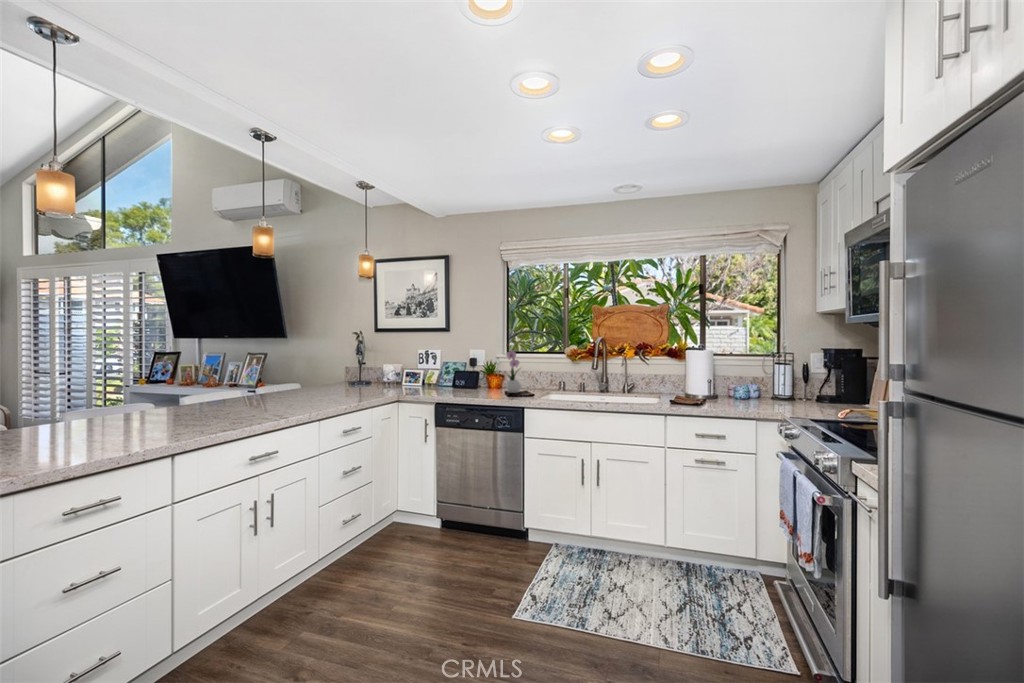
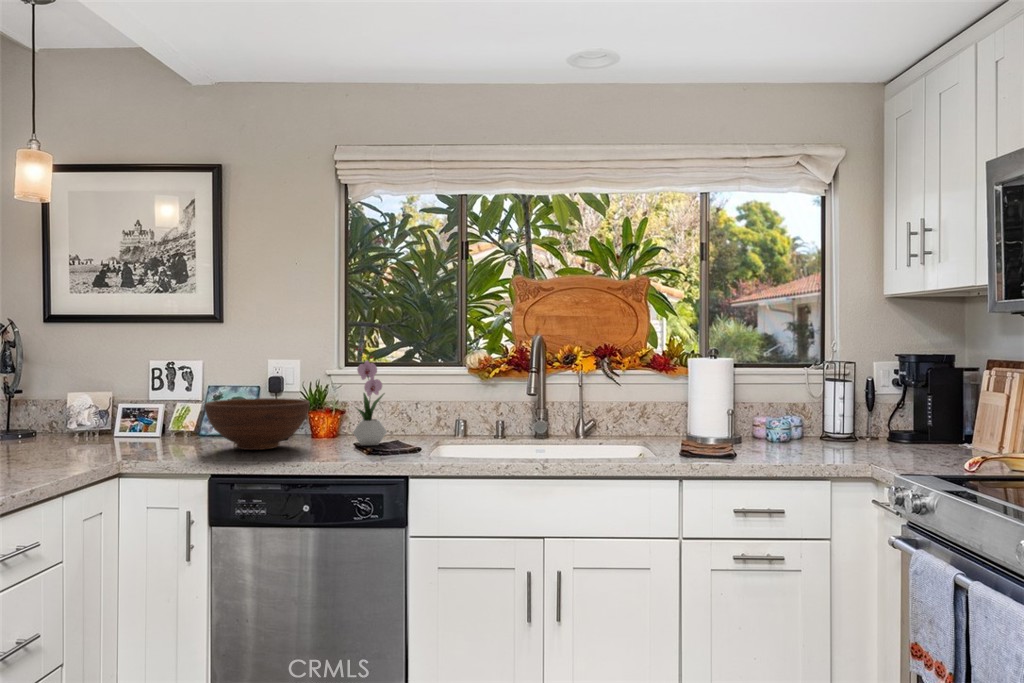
fruit bowl: none [436,369,485,393] -> present [205,398,310,450]

